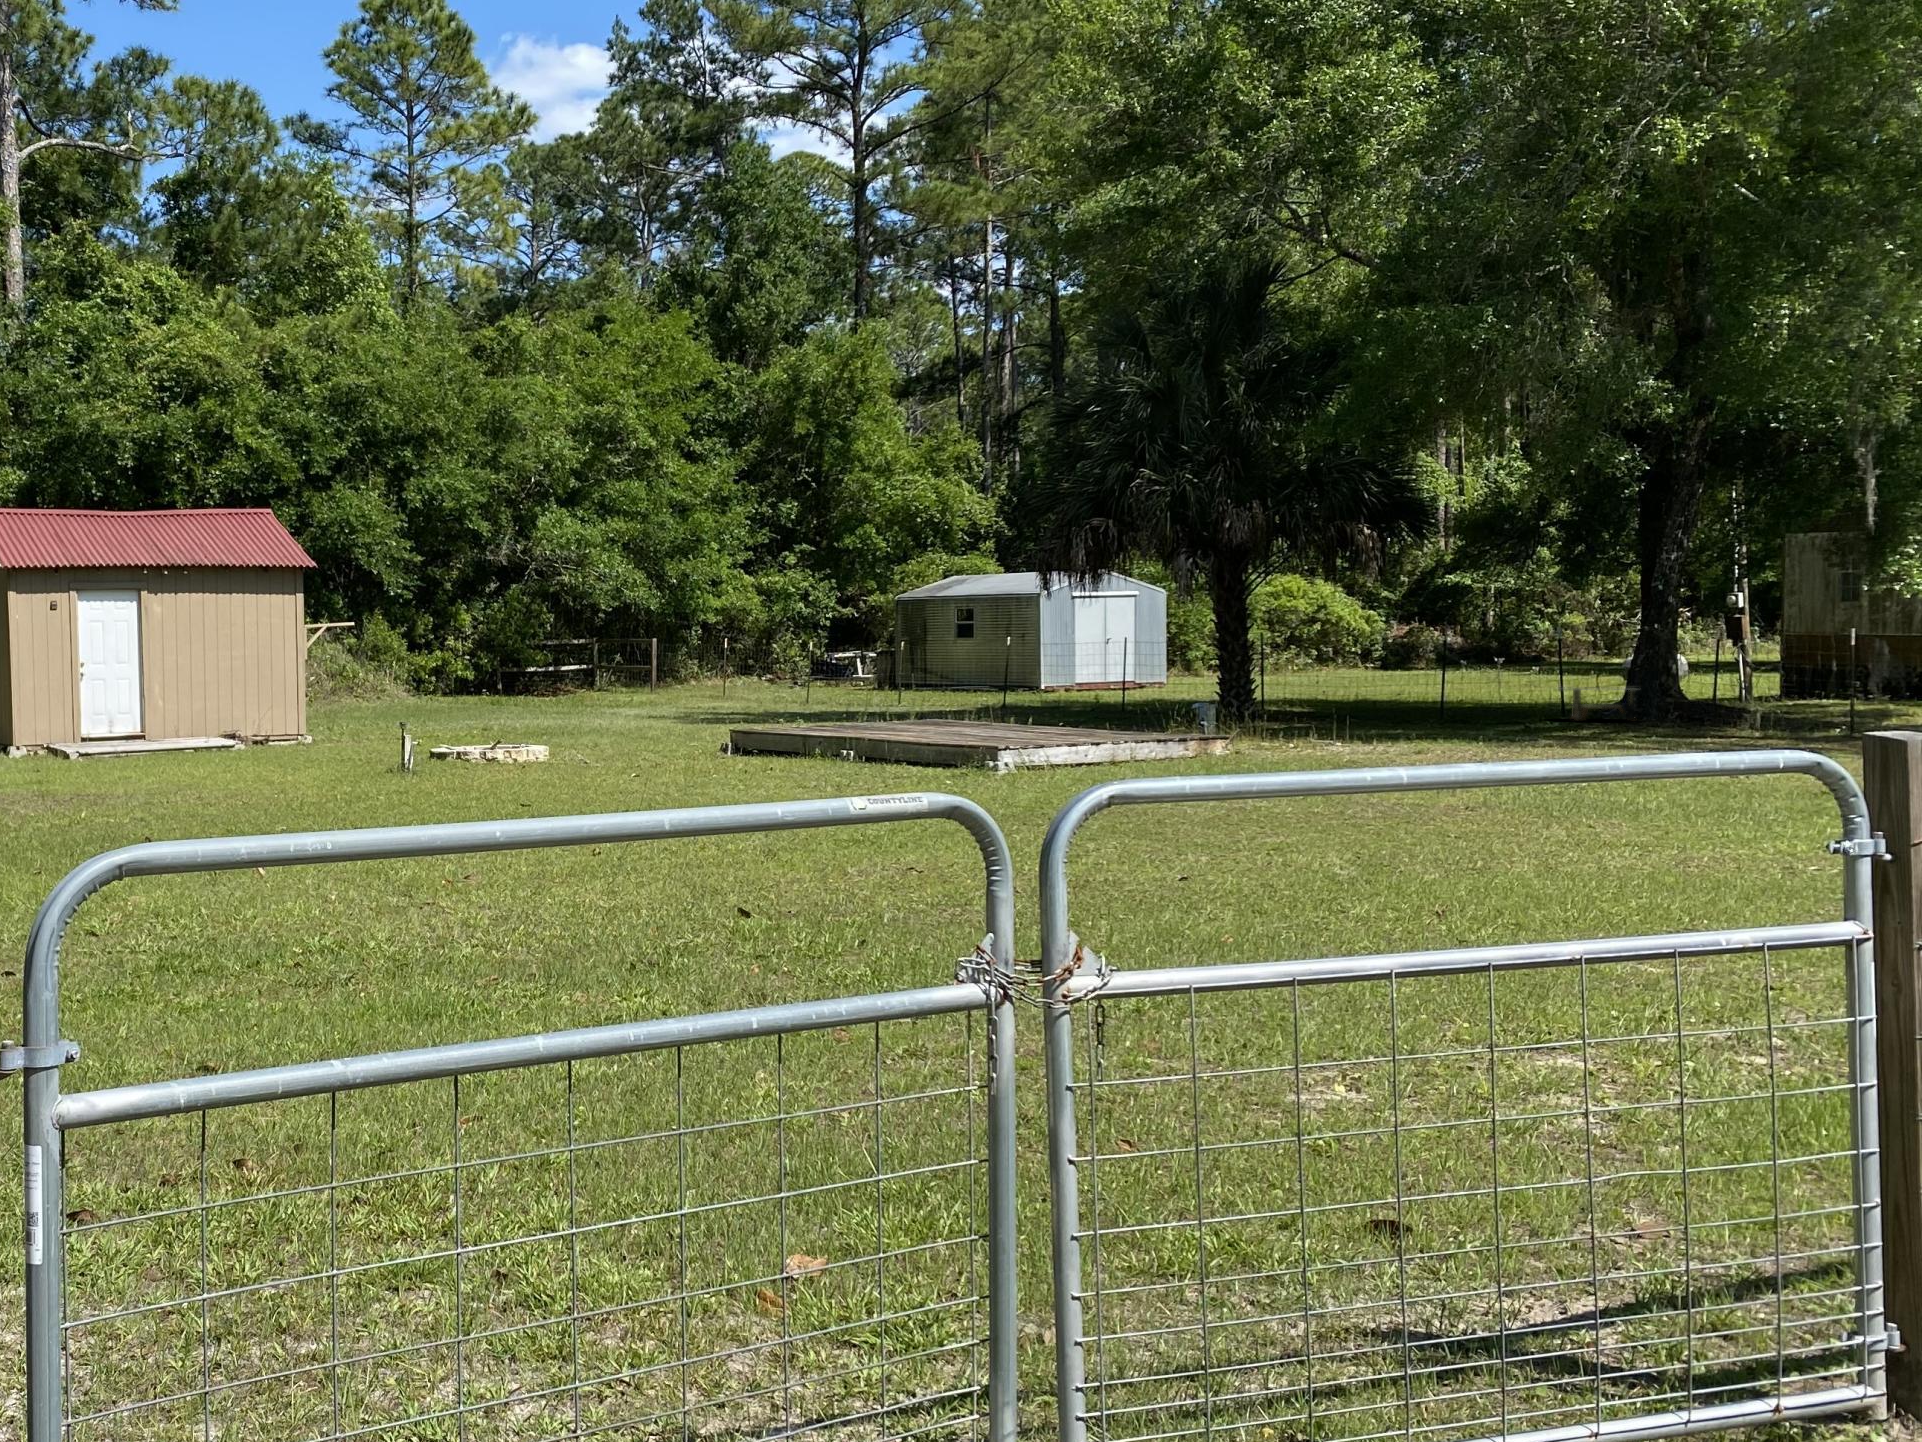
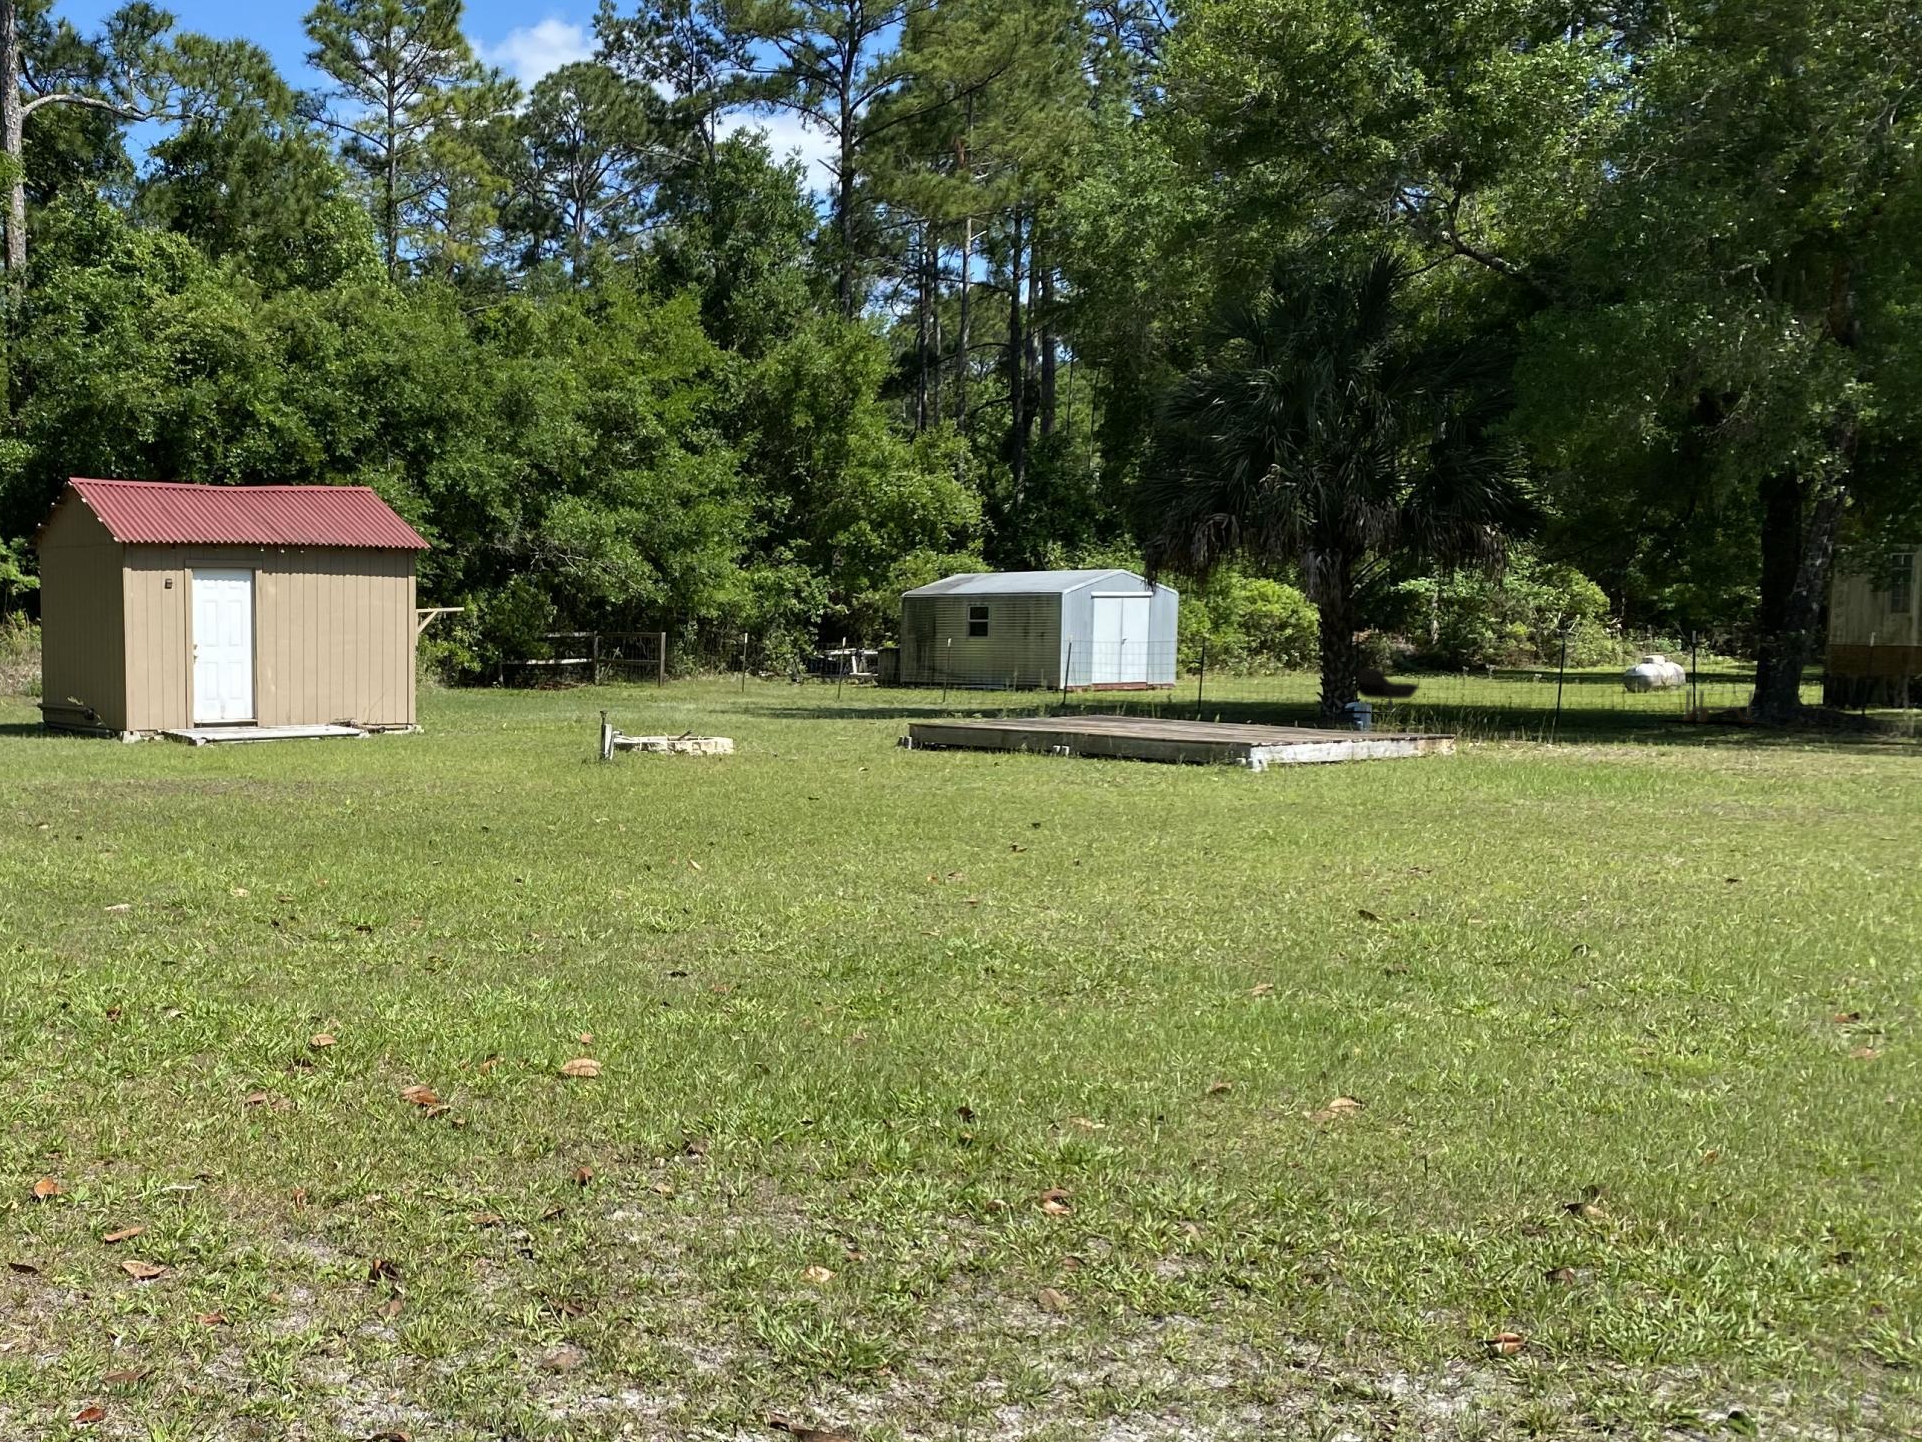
lounge chair: none [1253,670,1319,714] -> present [1354,669,1419,711]

